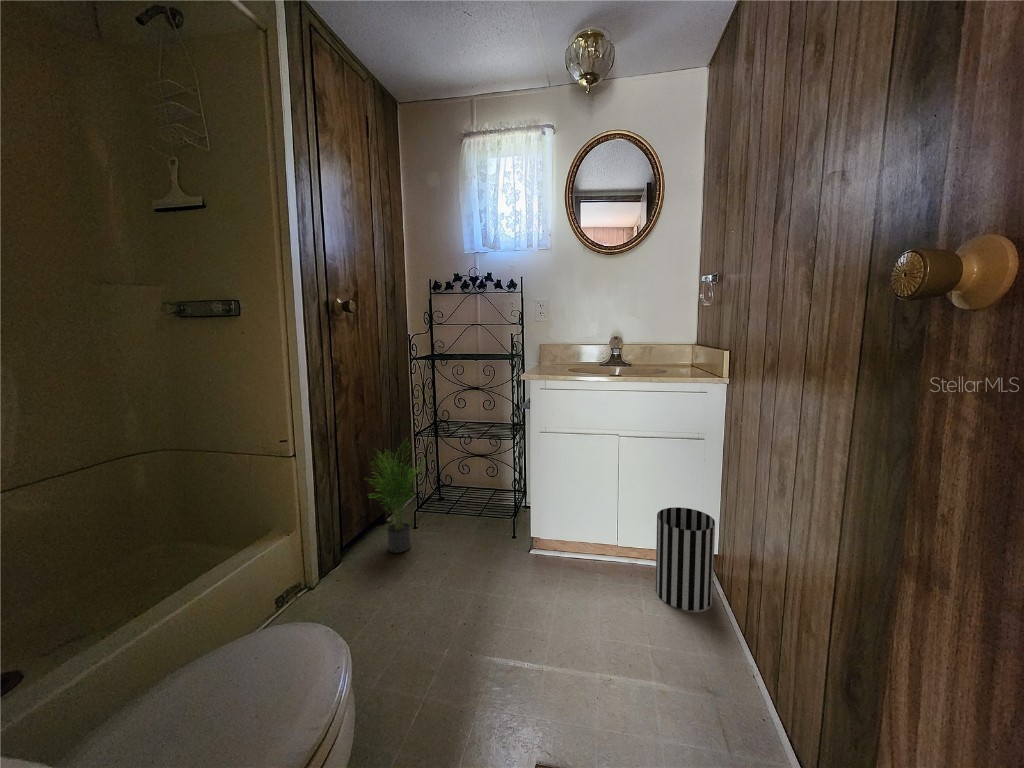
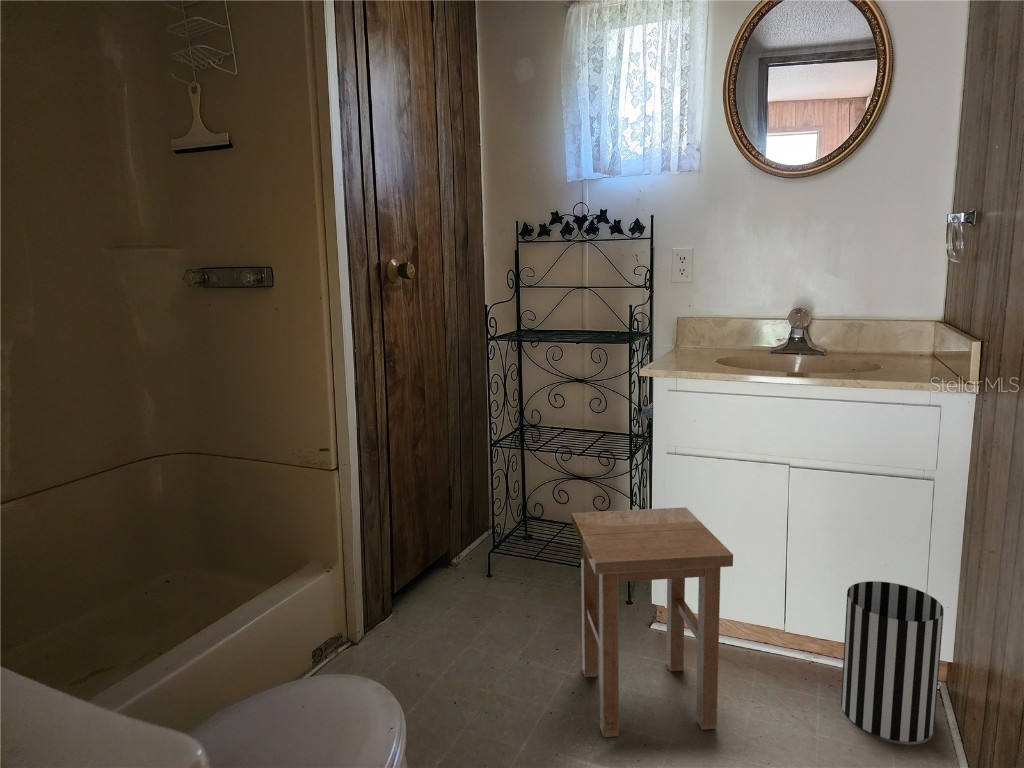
potted plant: present [372,458,422,553] -> none [421,450,510,608]
stool: none [476,467,588,635] -> present [572,507,733,737]

